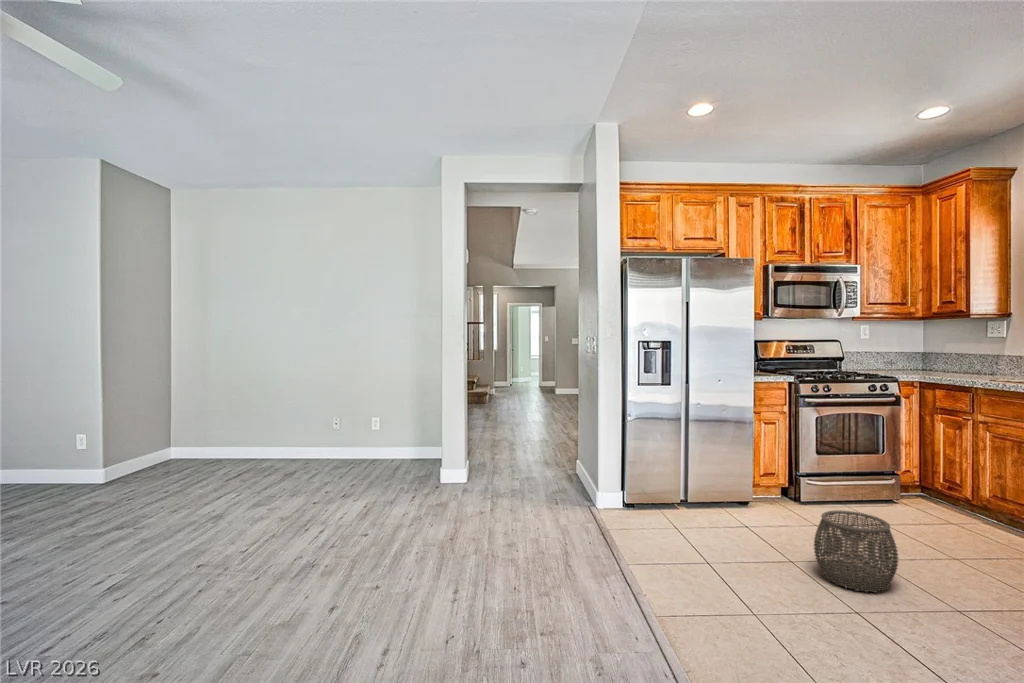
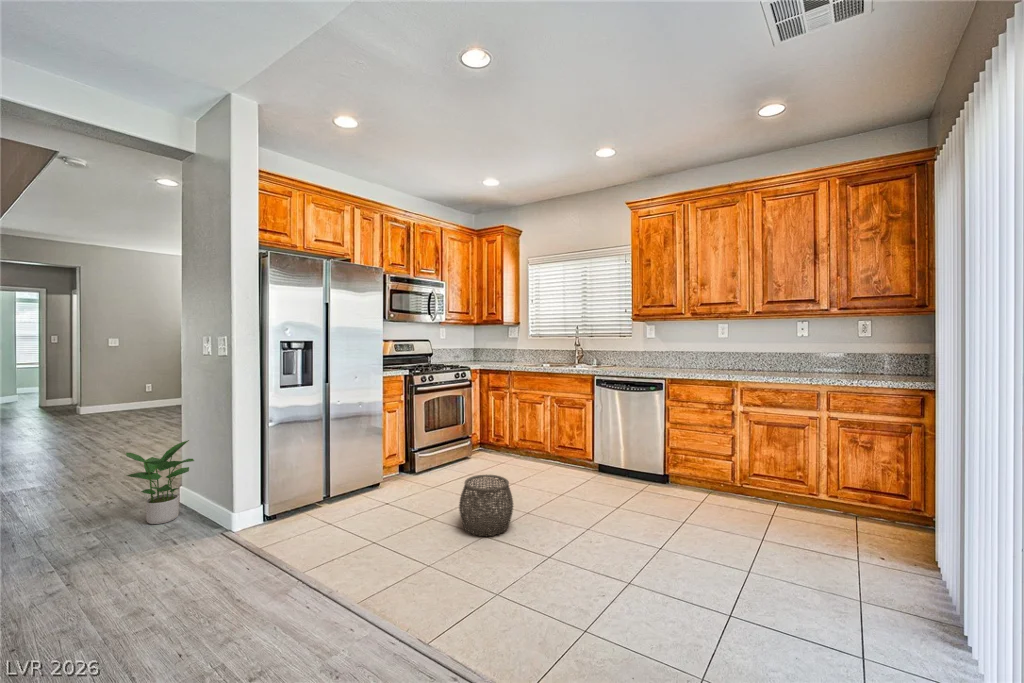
potted plant: none [535,424,578,489] -> present [126,440,194,524]

